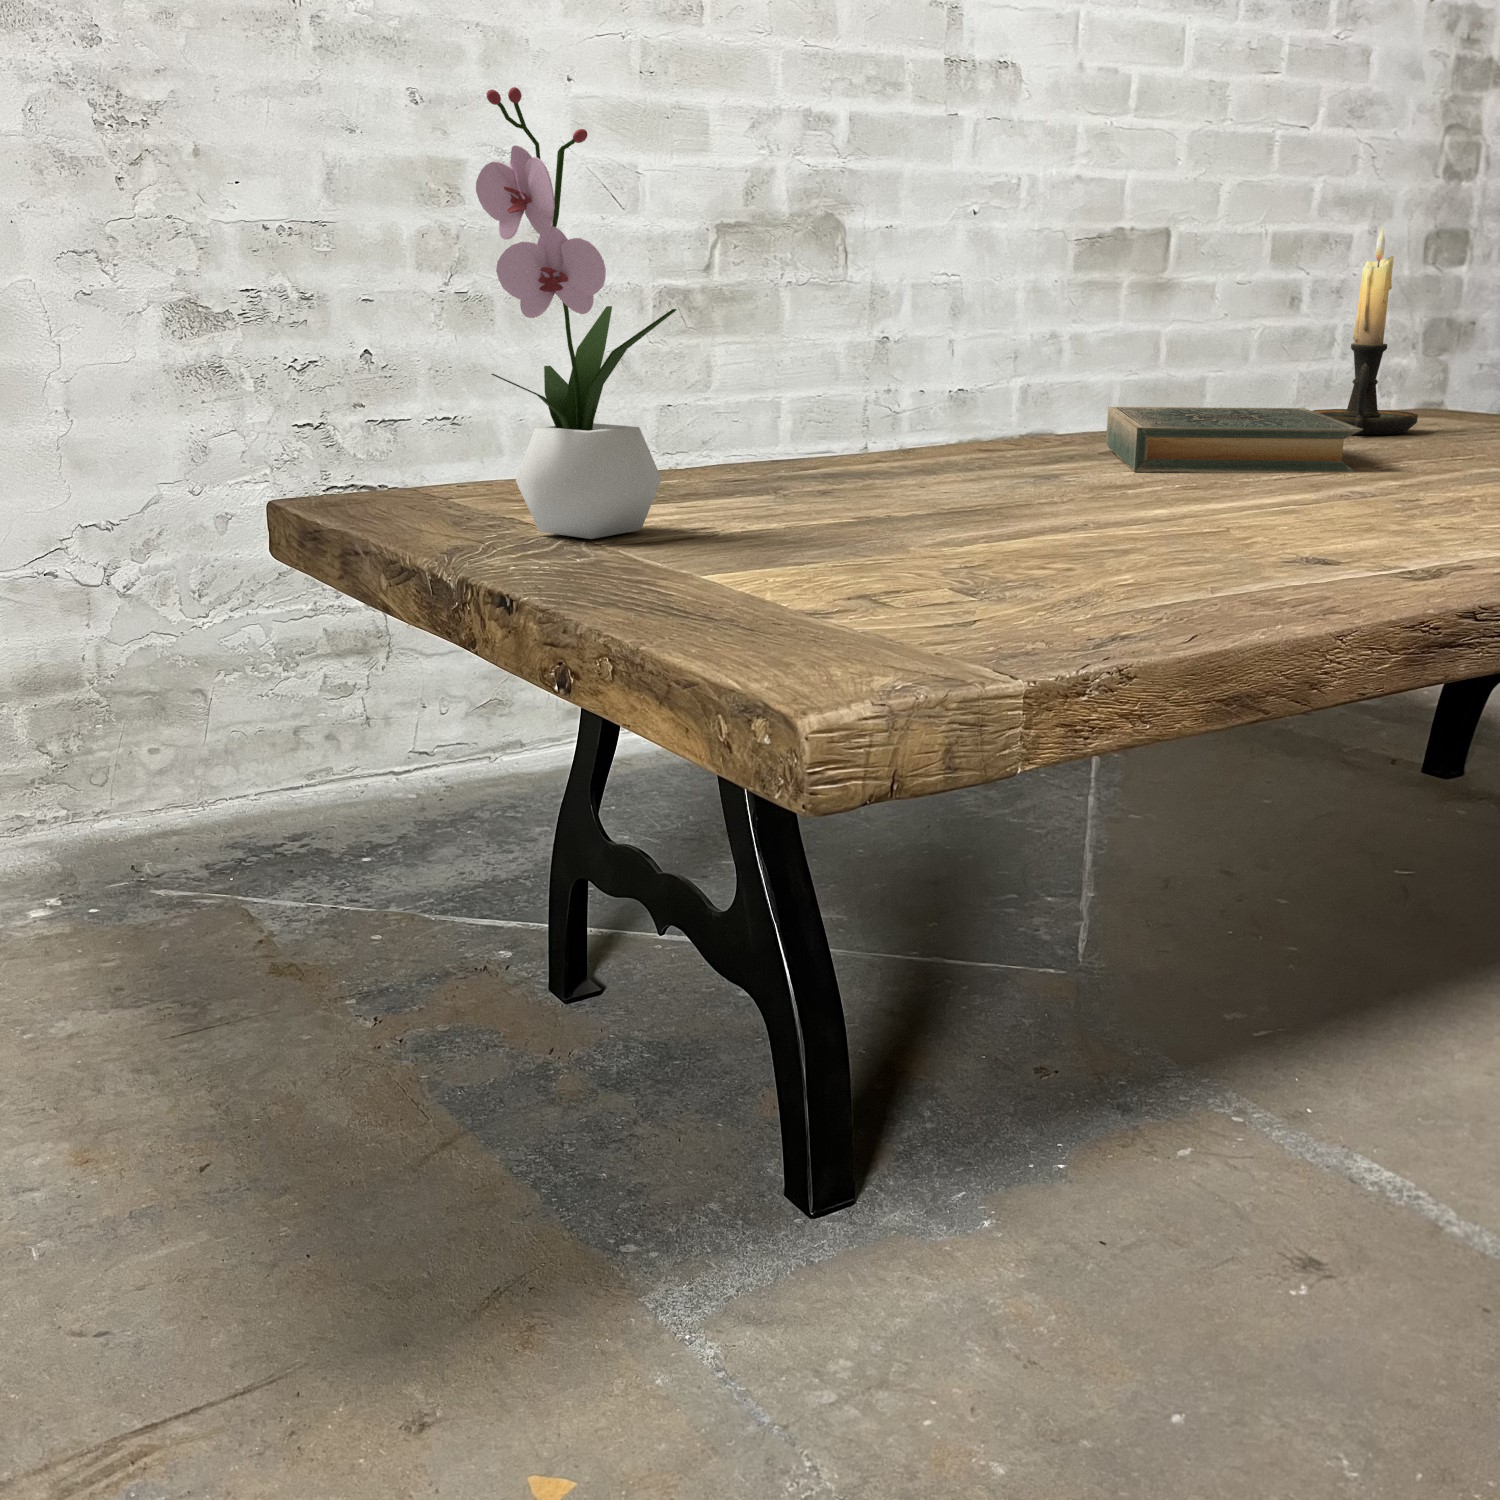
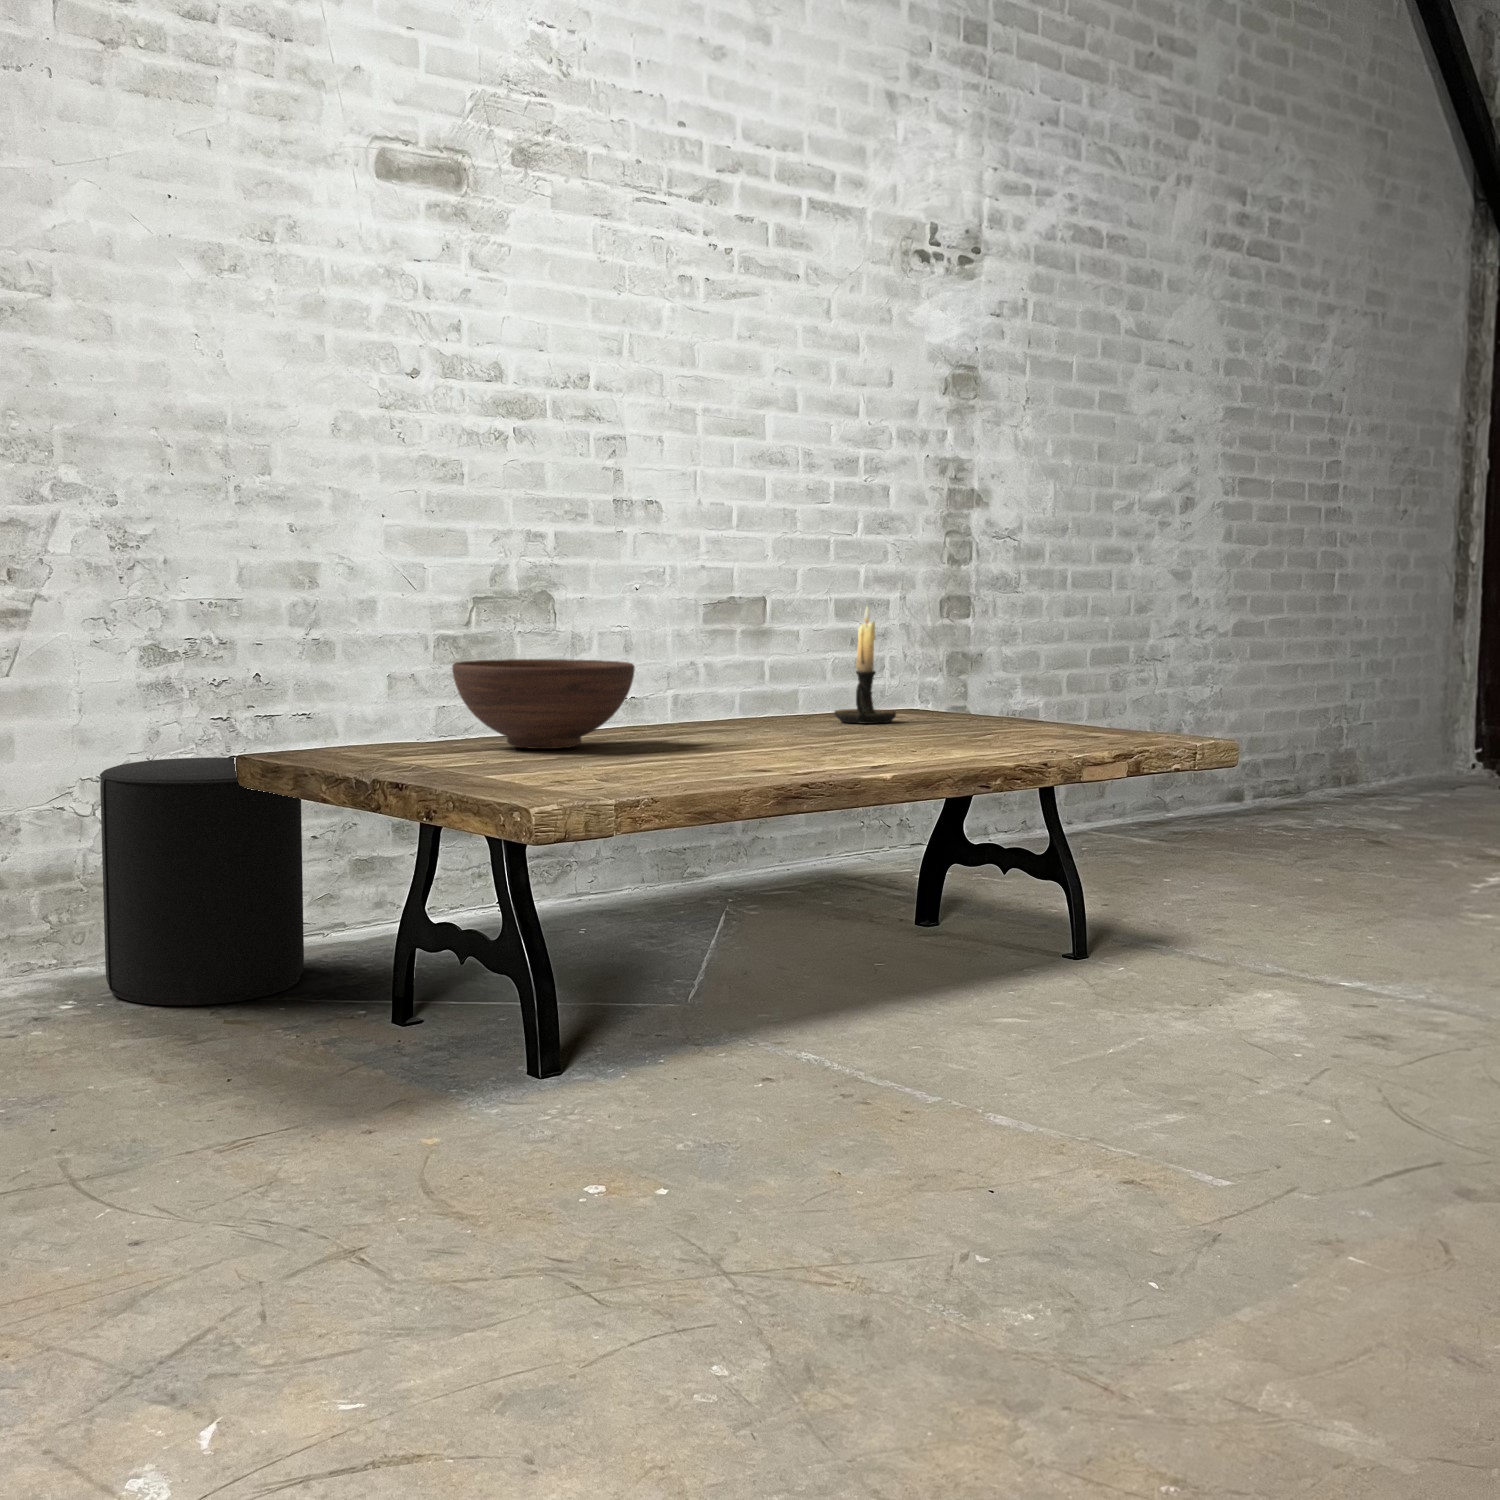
flower arrangement: present [476,87,677,539] -> none [374,559,468,766]
fruit bowl: none [663,320,1004,490] -> present [452,659,635,749]
hardback book: present [1106,407,1363,472] -> none [707,707,832,741]
stool: none [77,492,436,917] -> present [100,757,304,1005]

